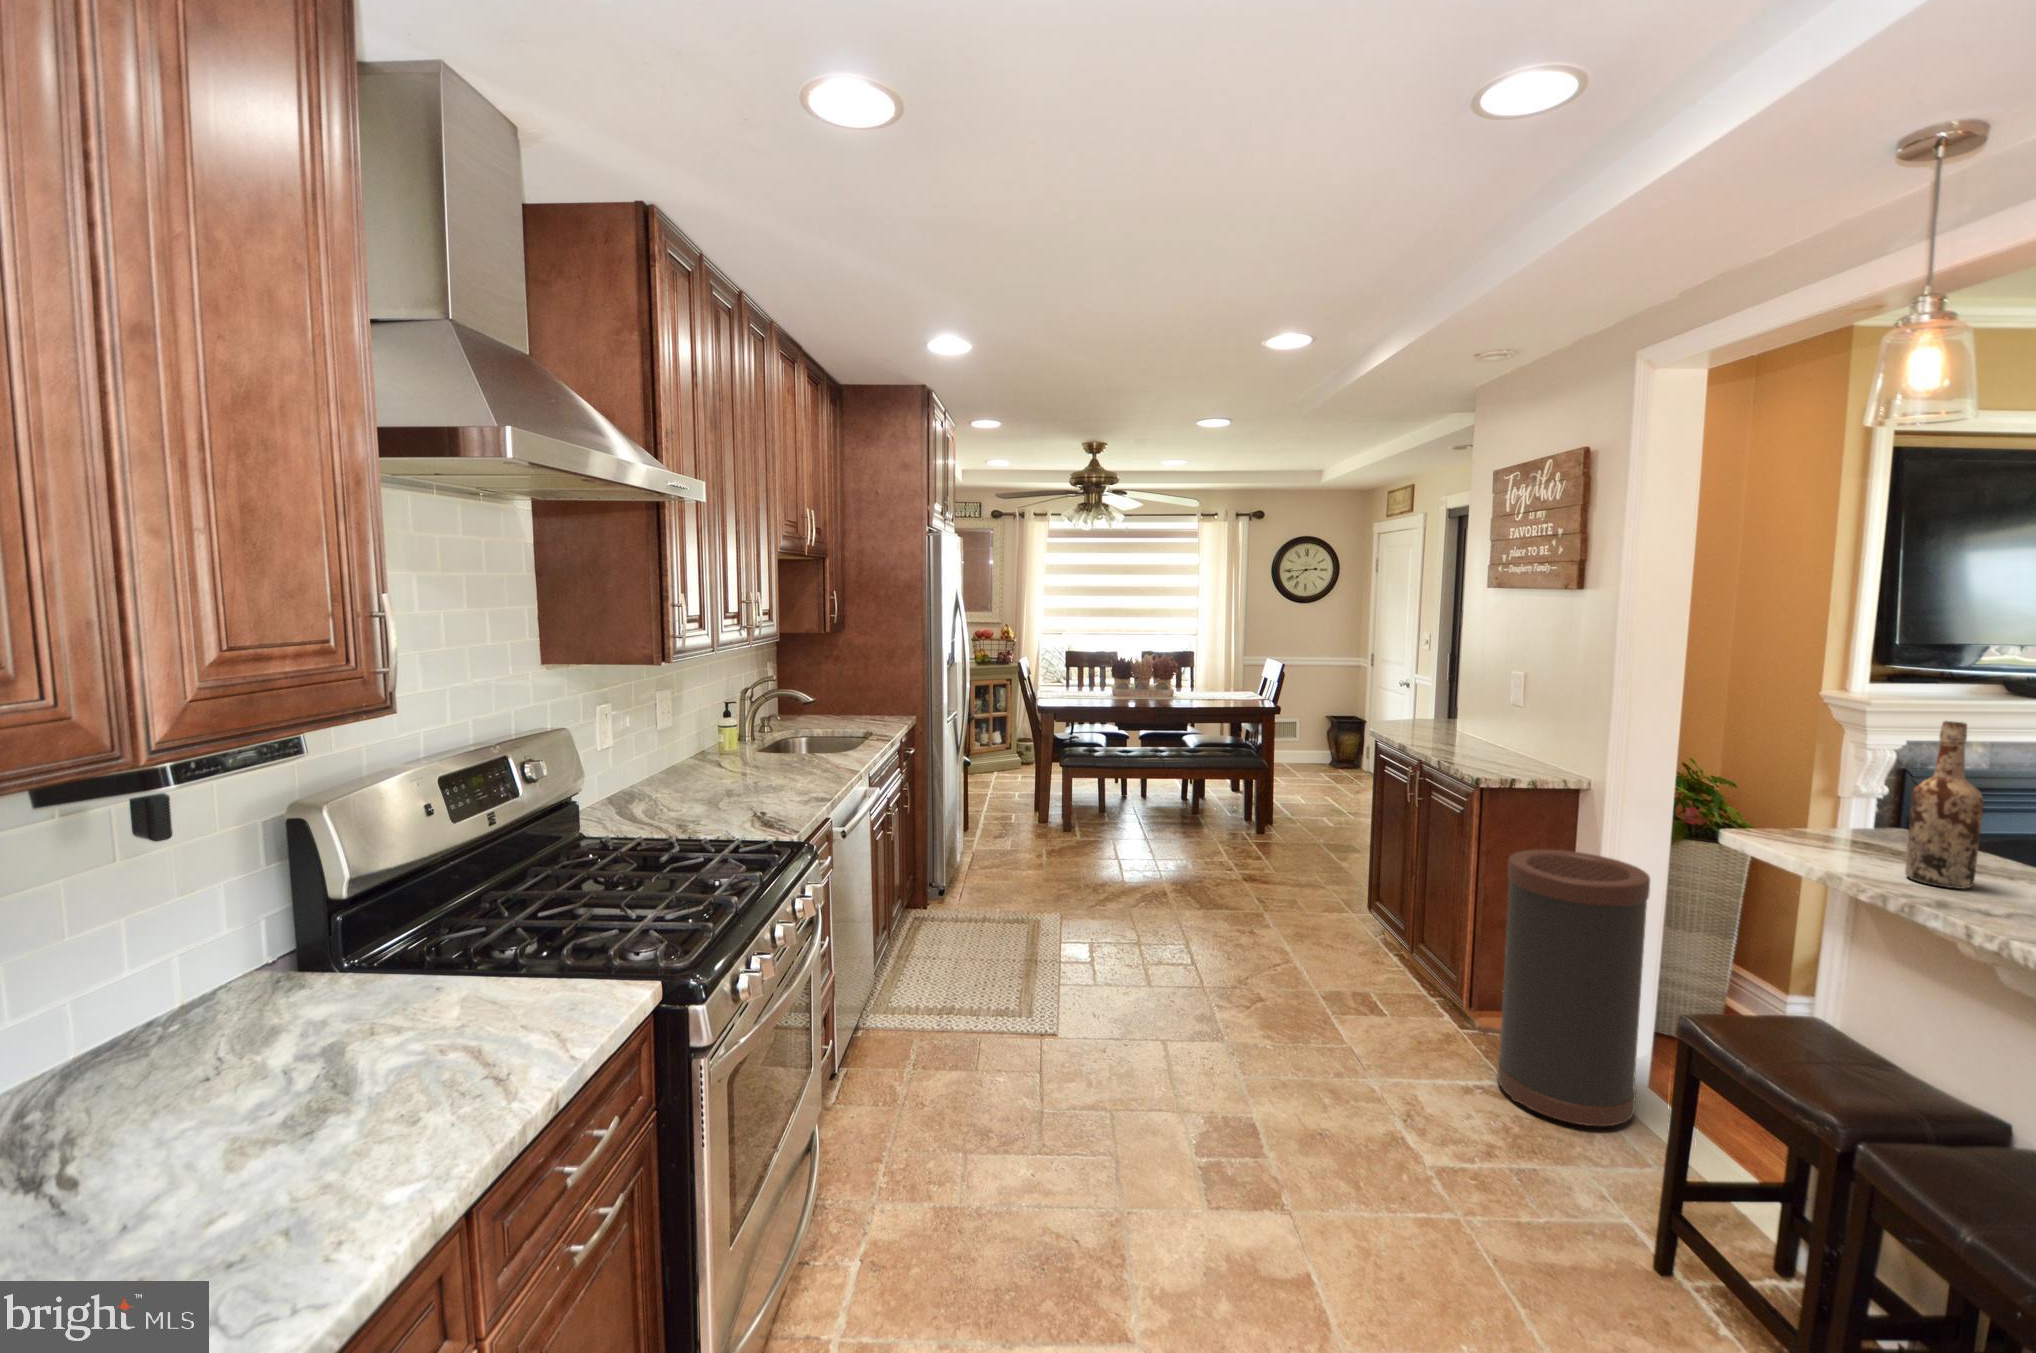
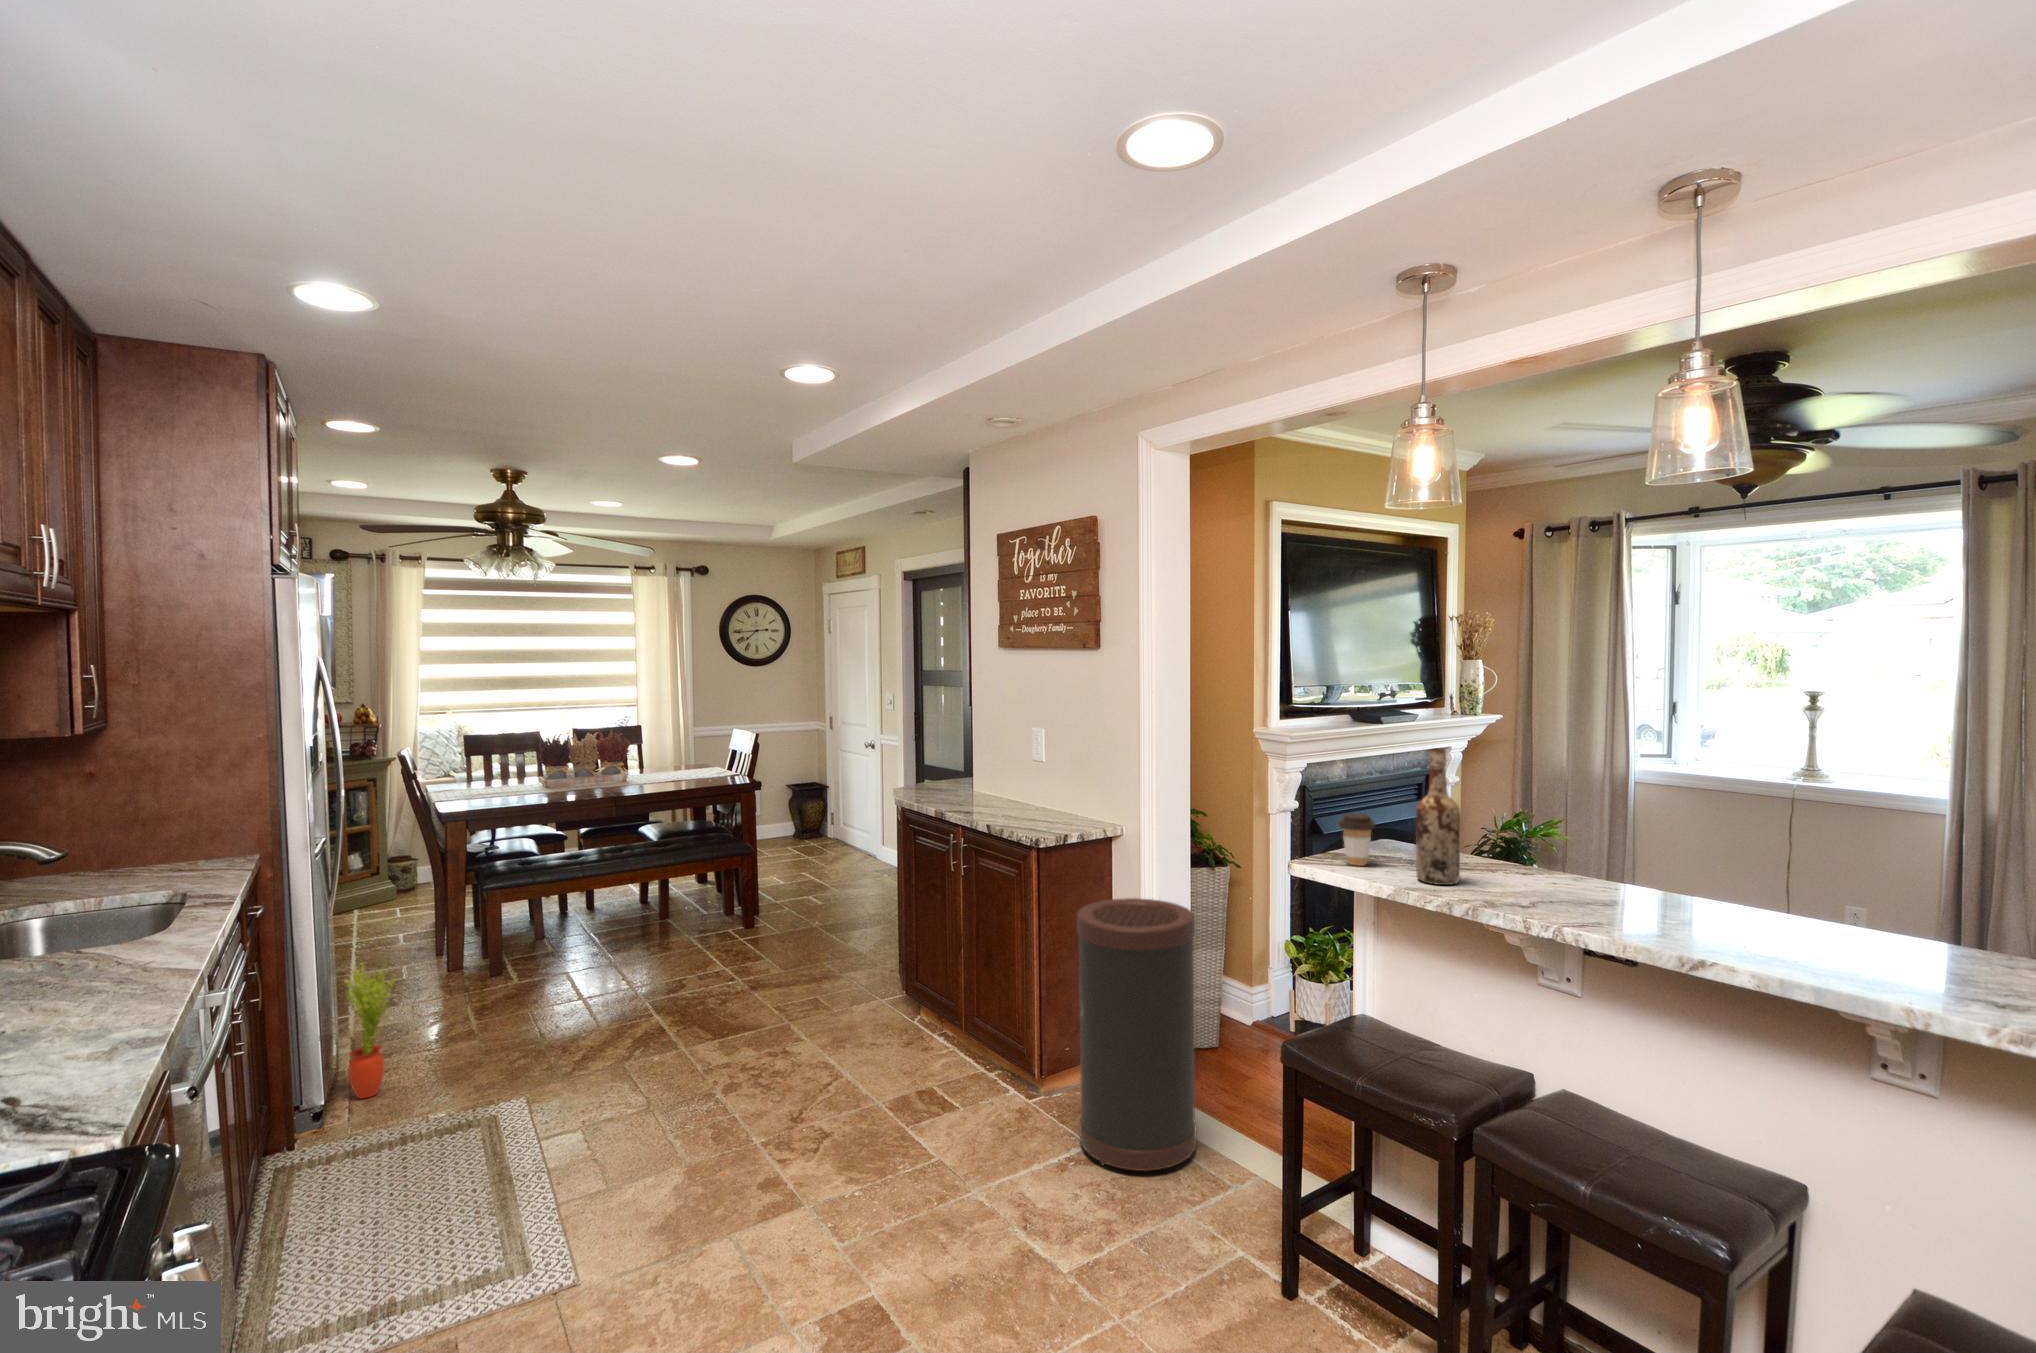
coffee cup: none [1815,790,1872,852] -> present [1339,813,1375,866]
potted plant: none [959,799,990,890] -> present [346,963,394,1098]

